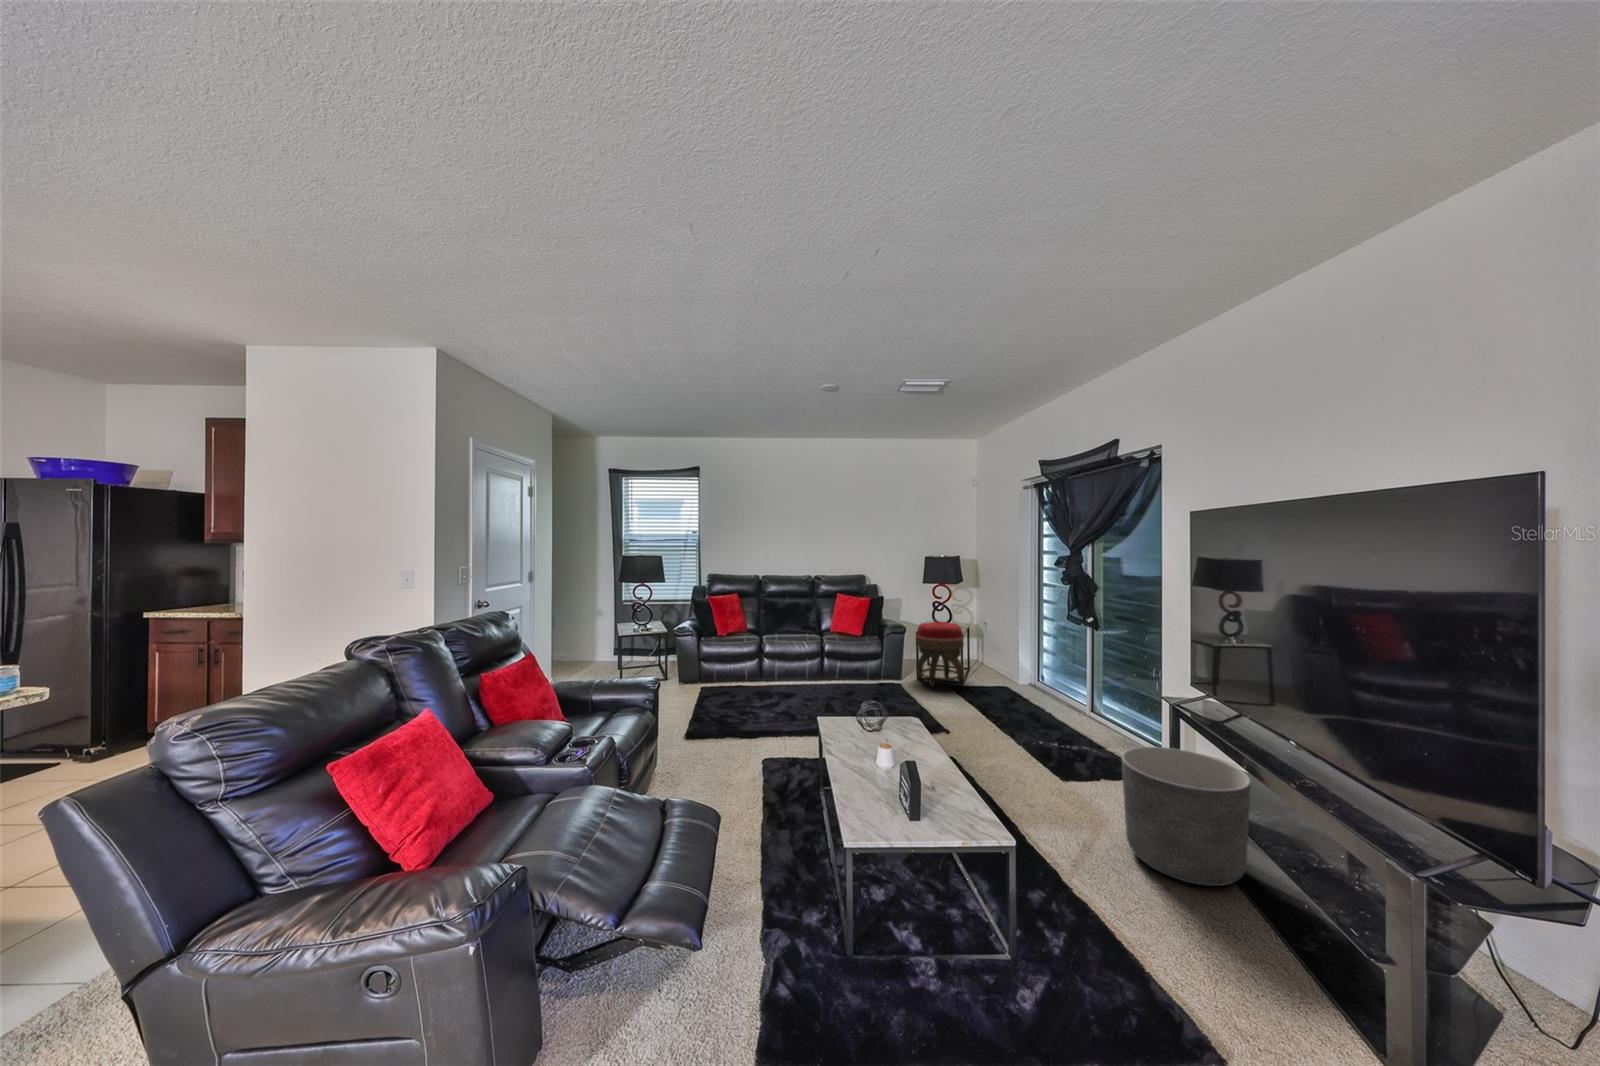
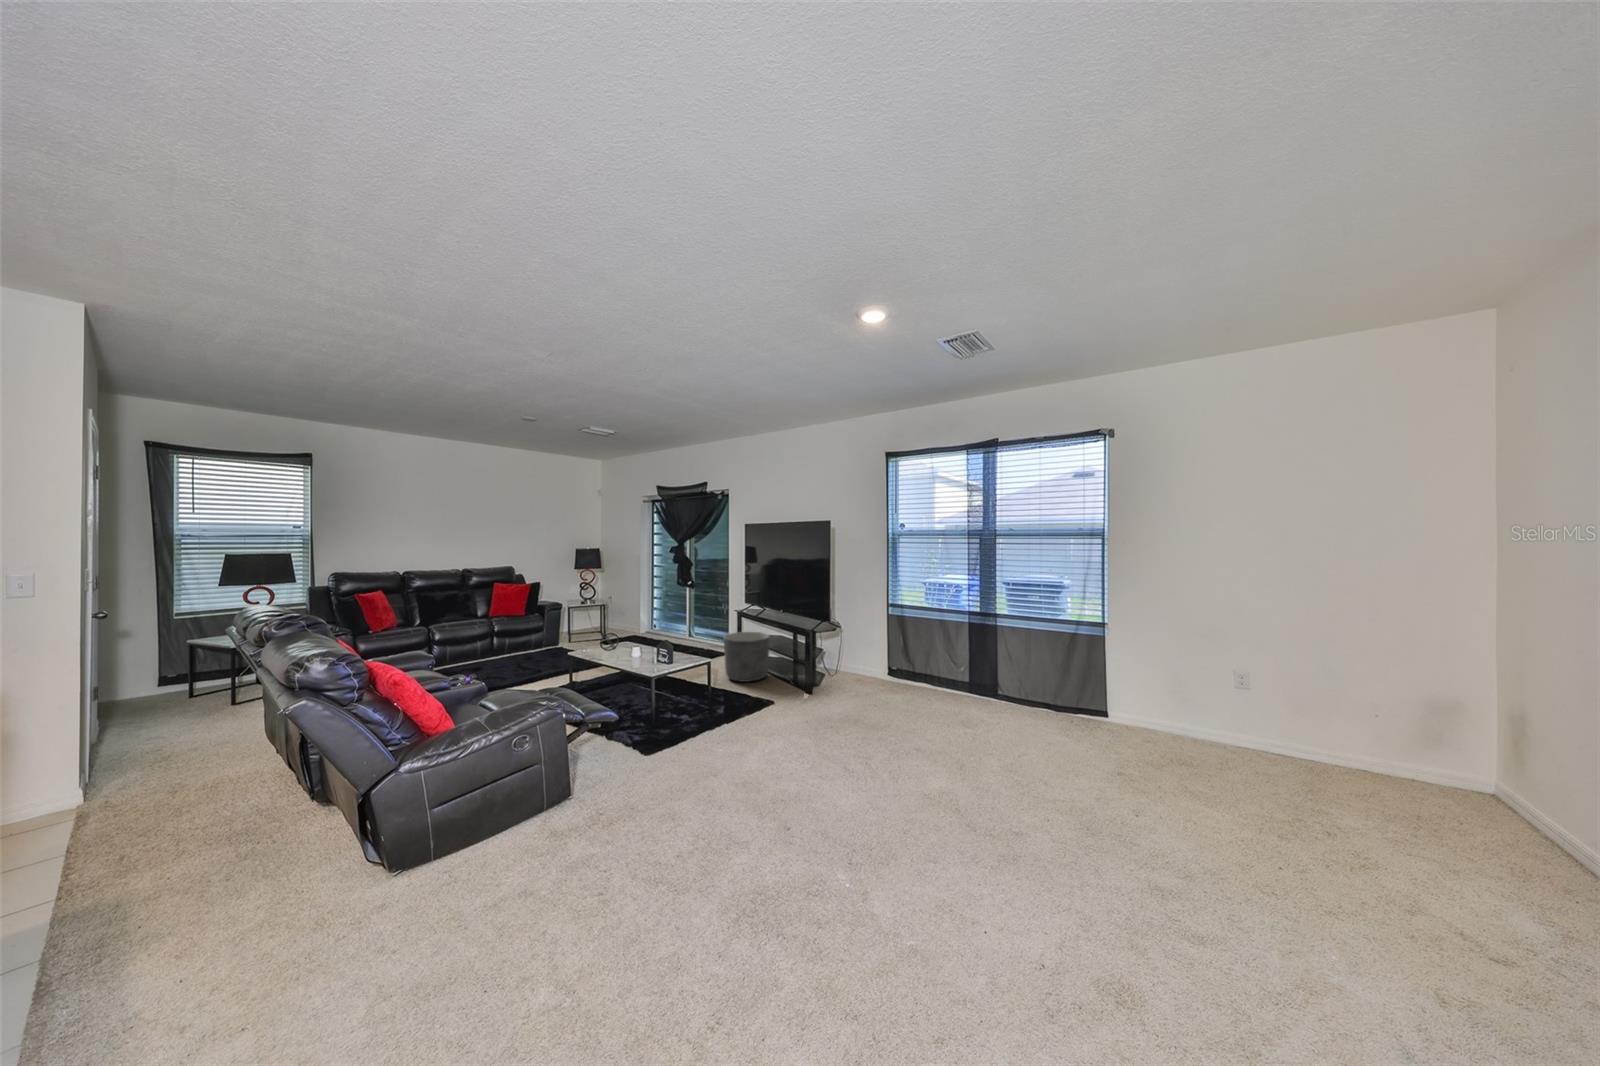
footstool: present [916,622,964,687] -> none [570,597,607,643]

